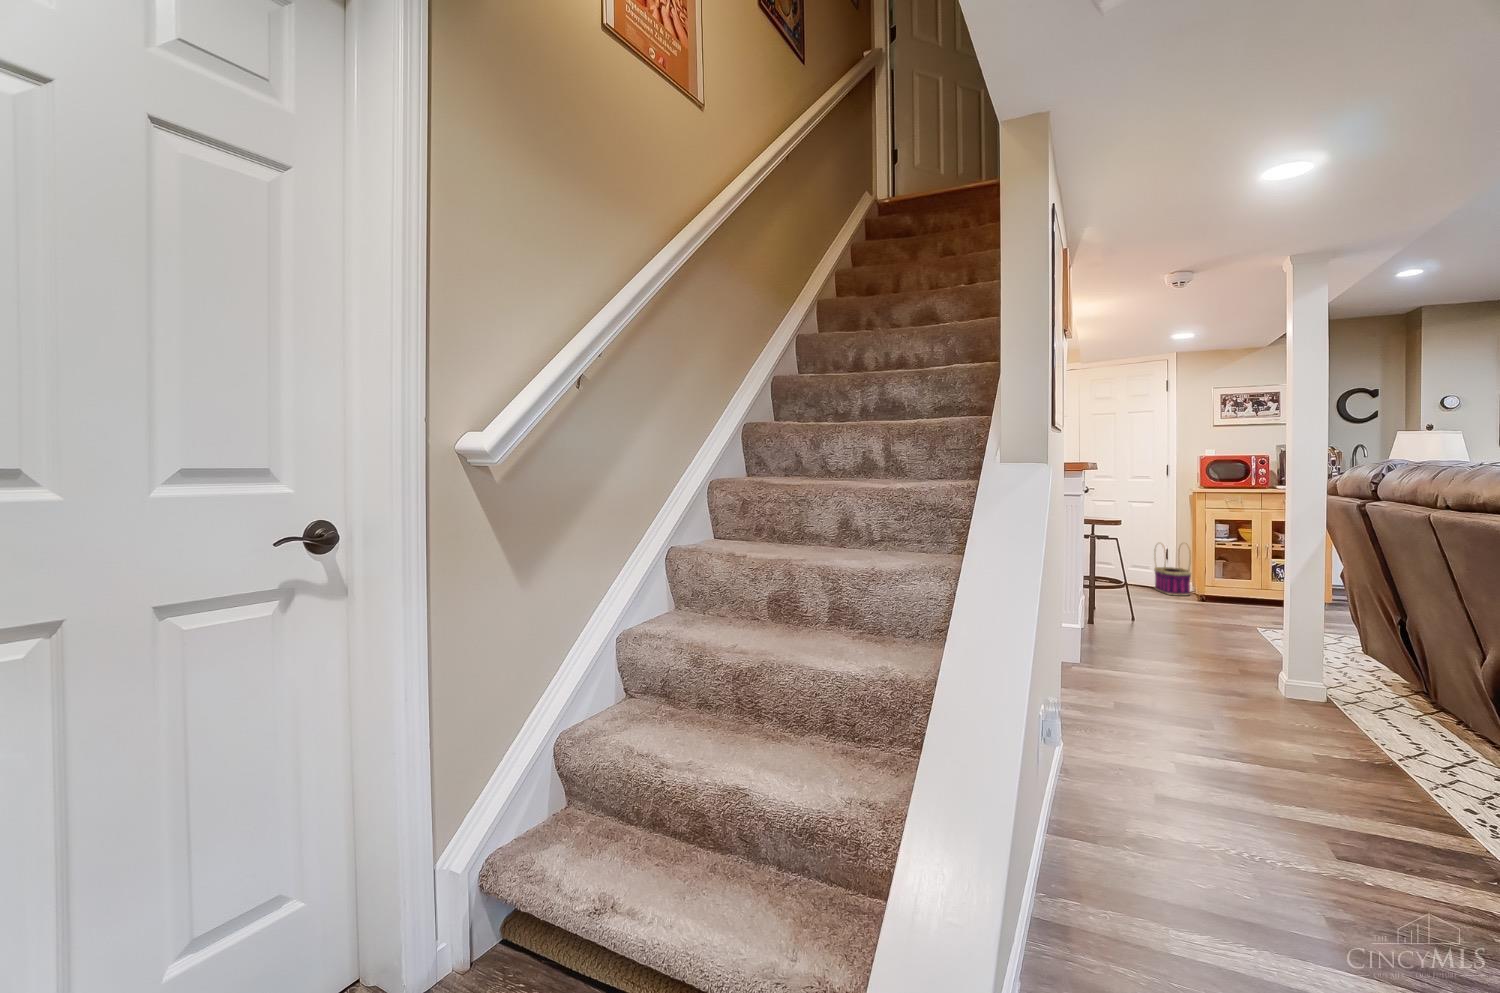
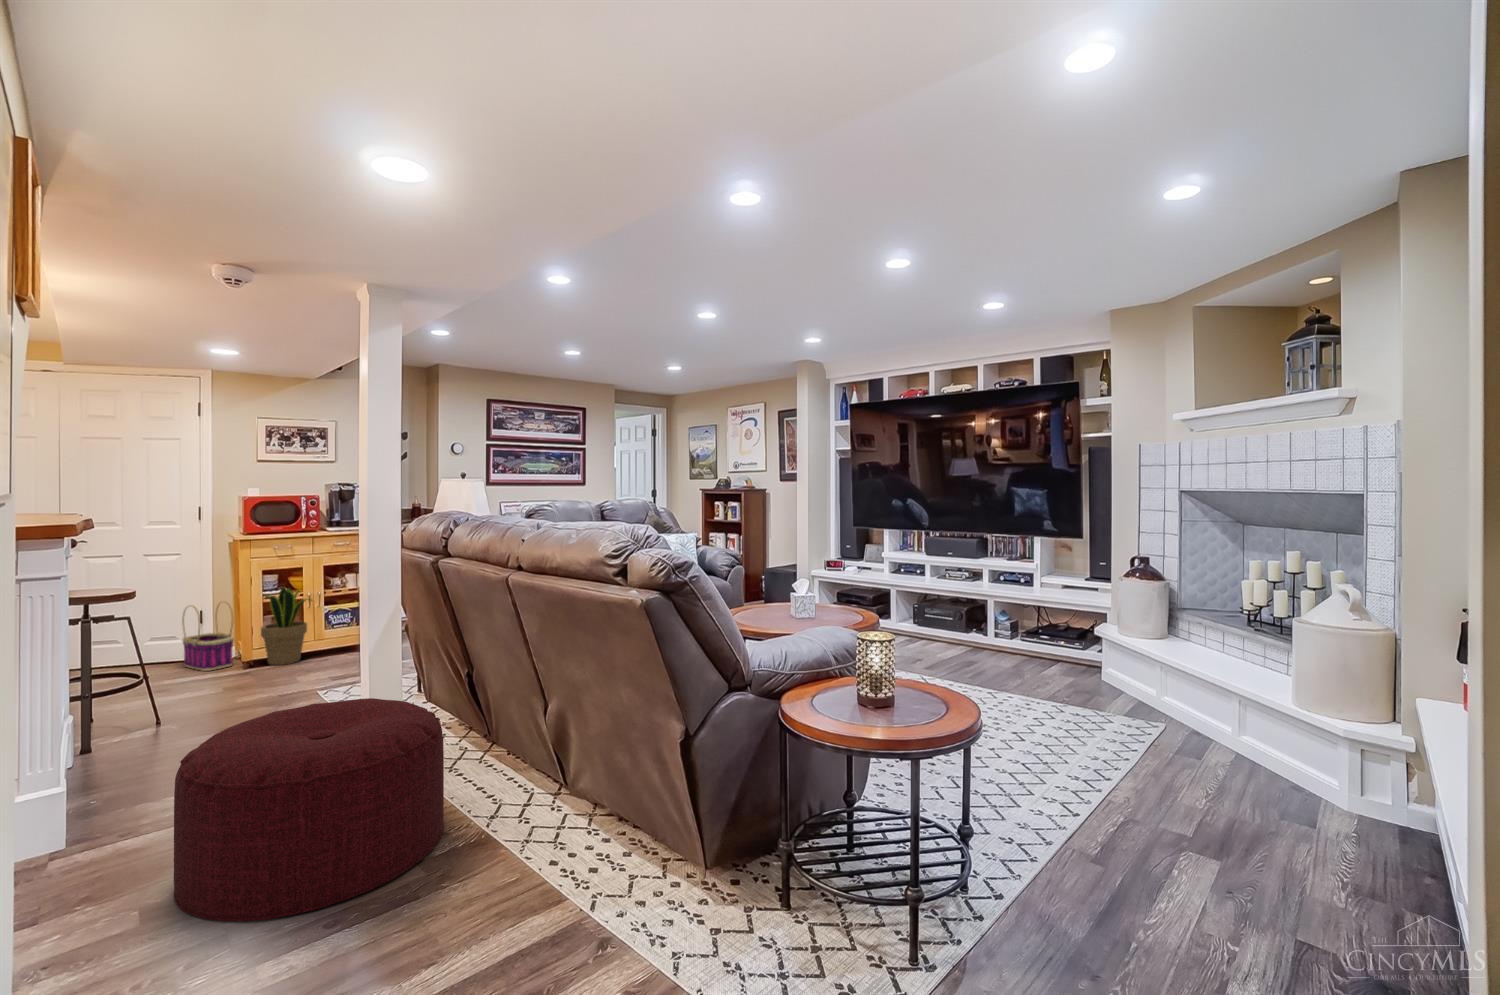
potted plant: none [1213,535,1259,603] -> present [261,587,311,665]
ottoman: none [1129,607,1348,754] -> present [174,698,444,922]

